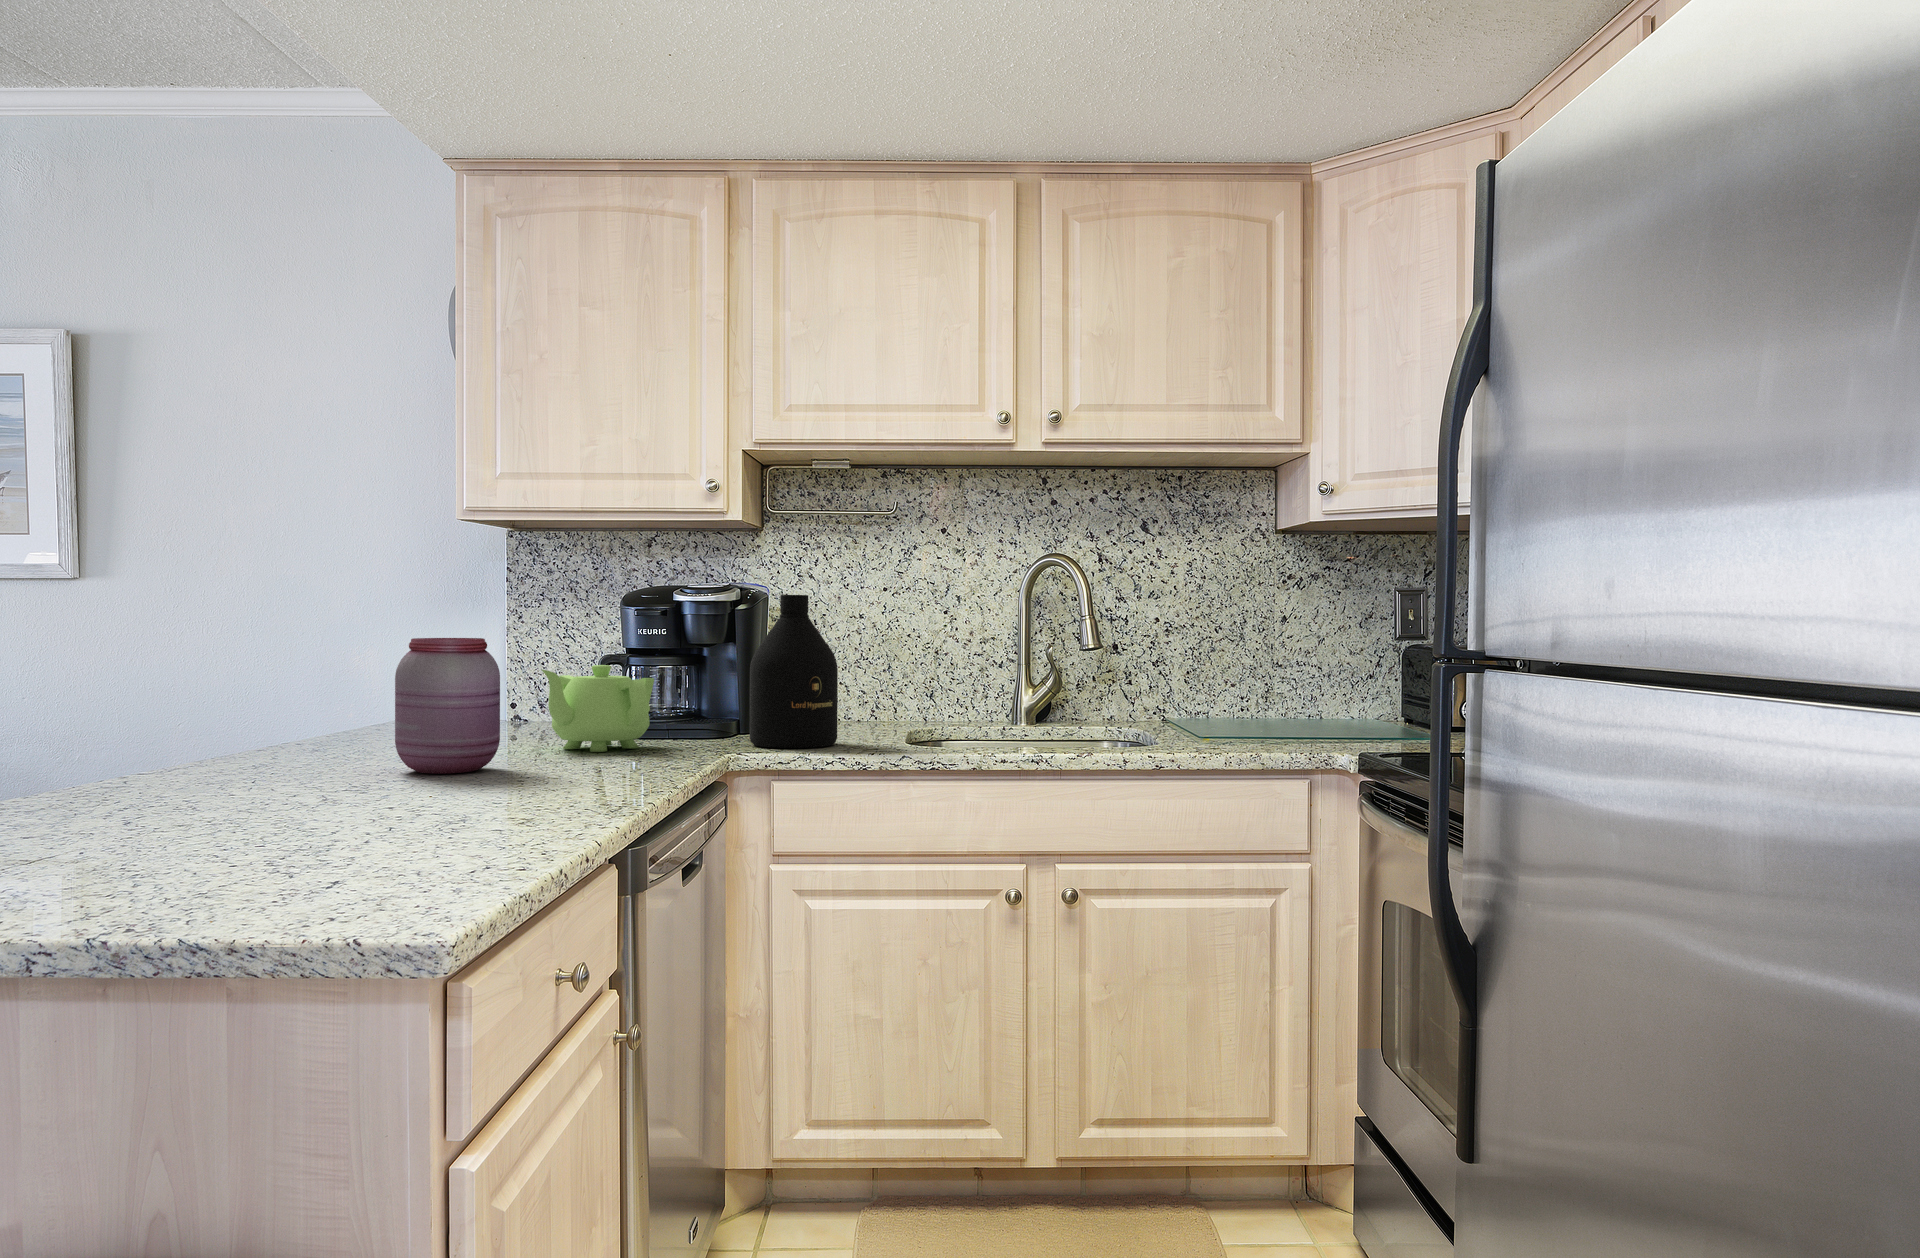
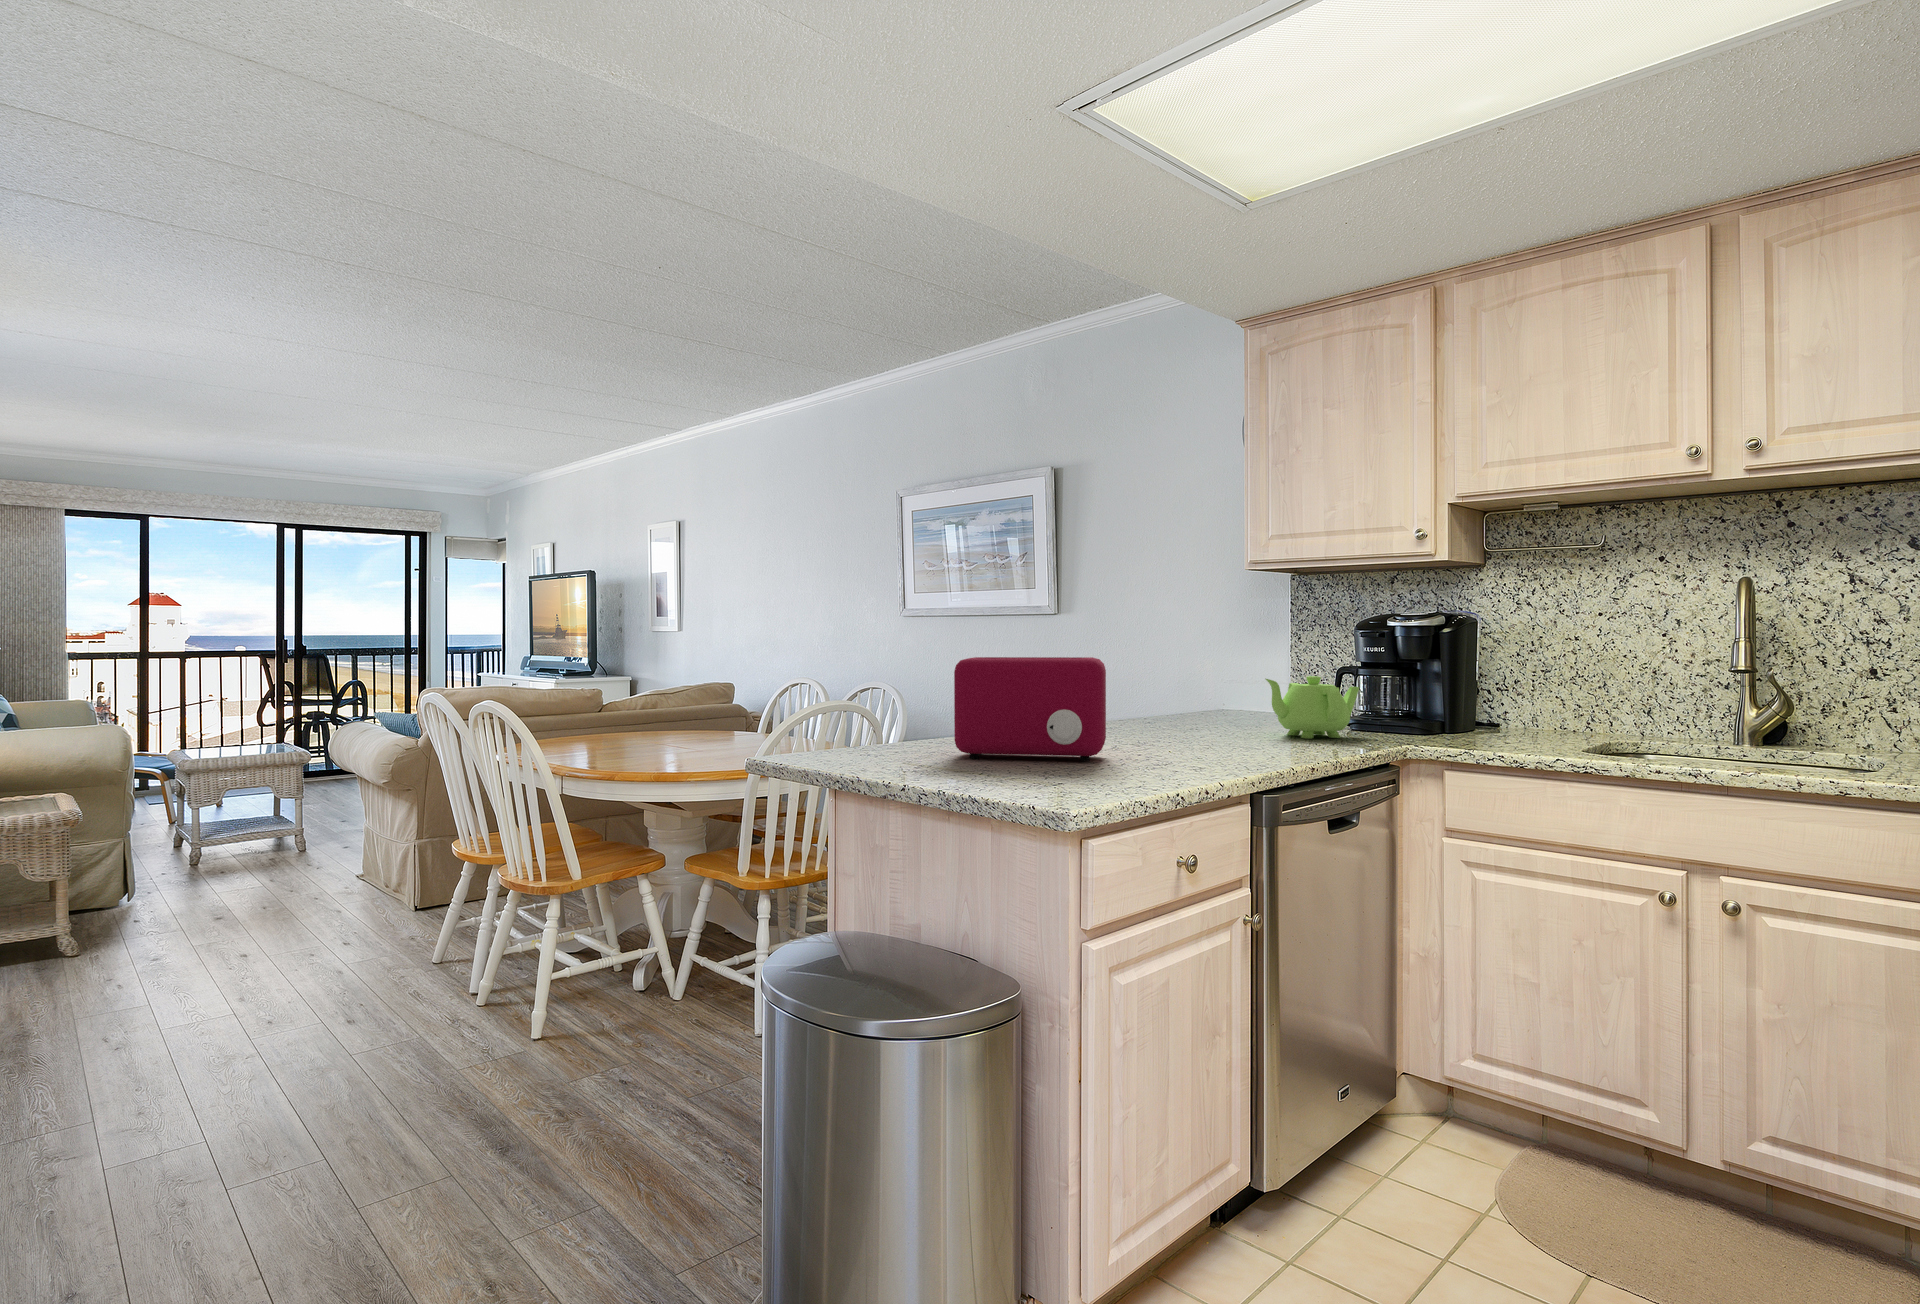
bottle: present [750,595,838,748] -> none [1432,623,1512,748]
jar: present [395,638,500,774] -> none [1154,656,1219,744]
toaster: none [80,639,385,830] -> present [954,657,1106,761]

